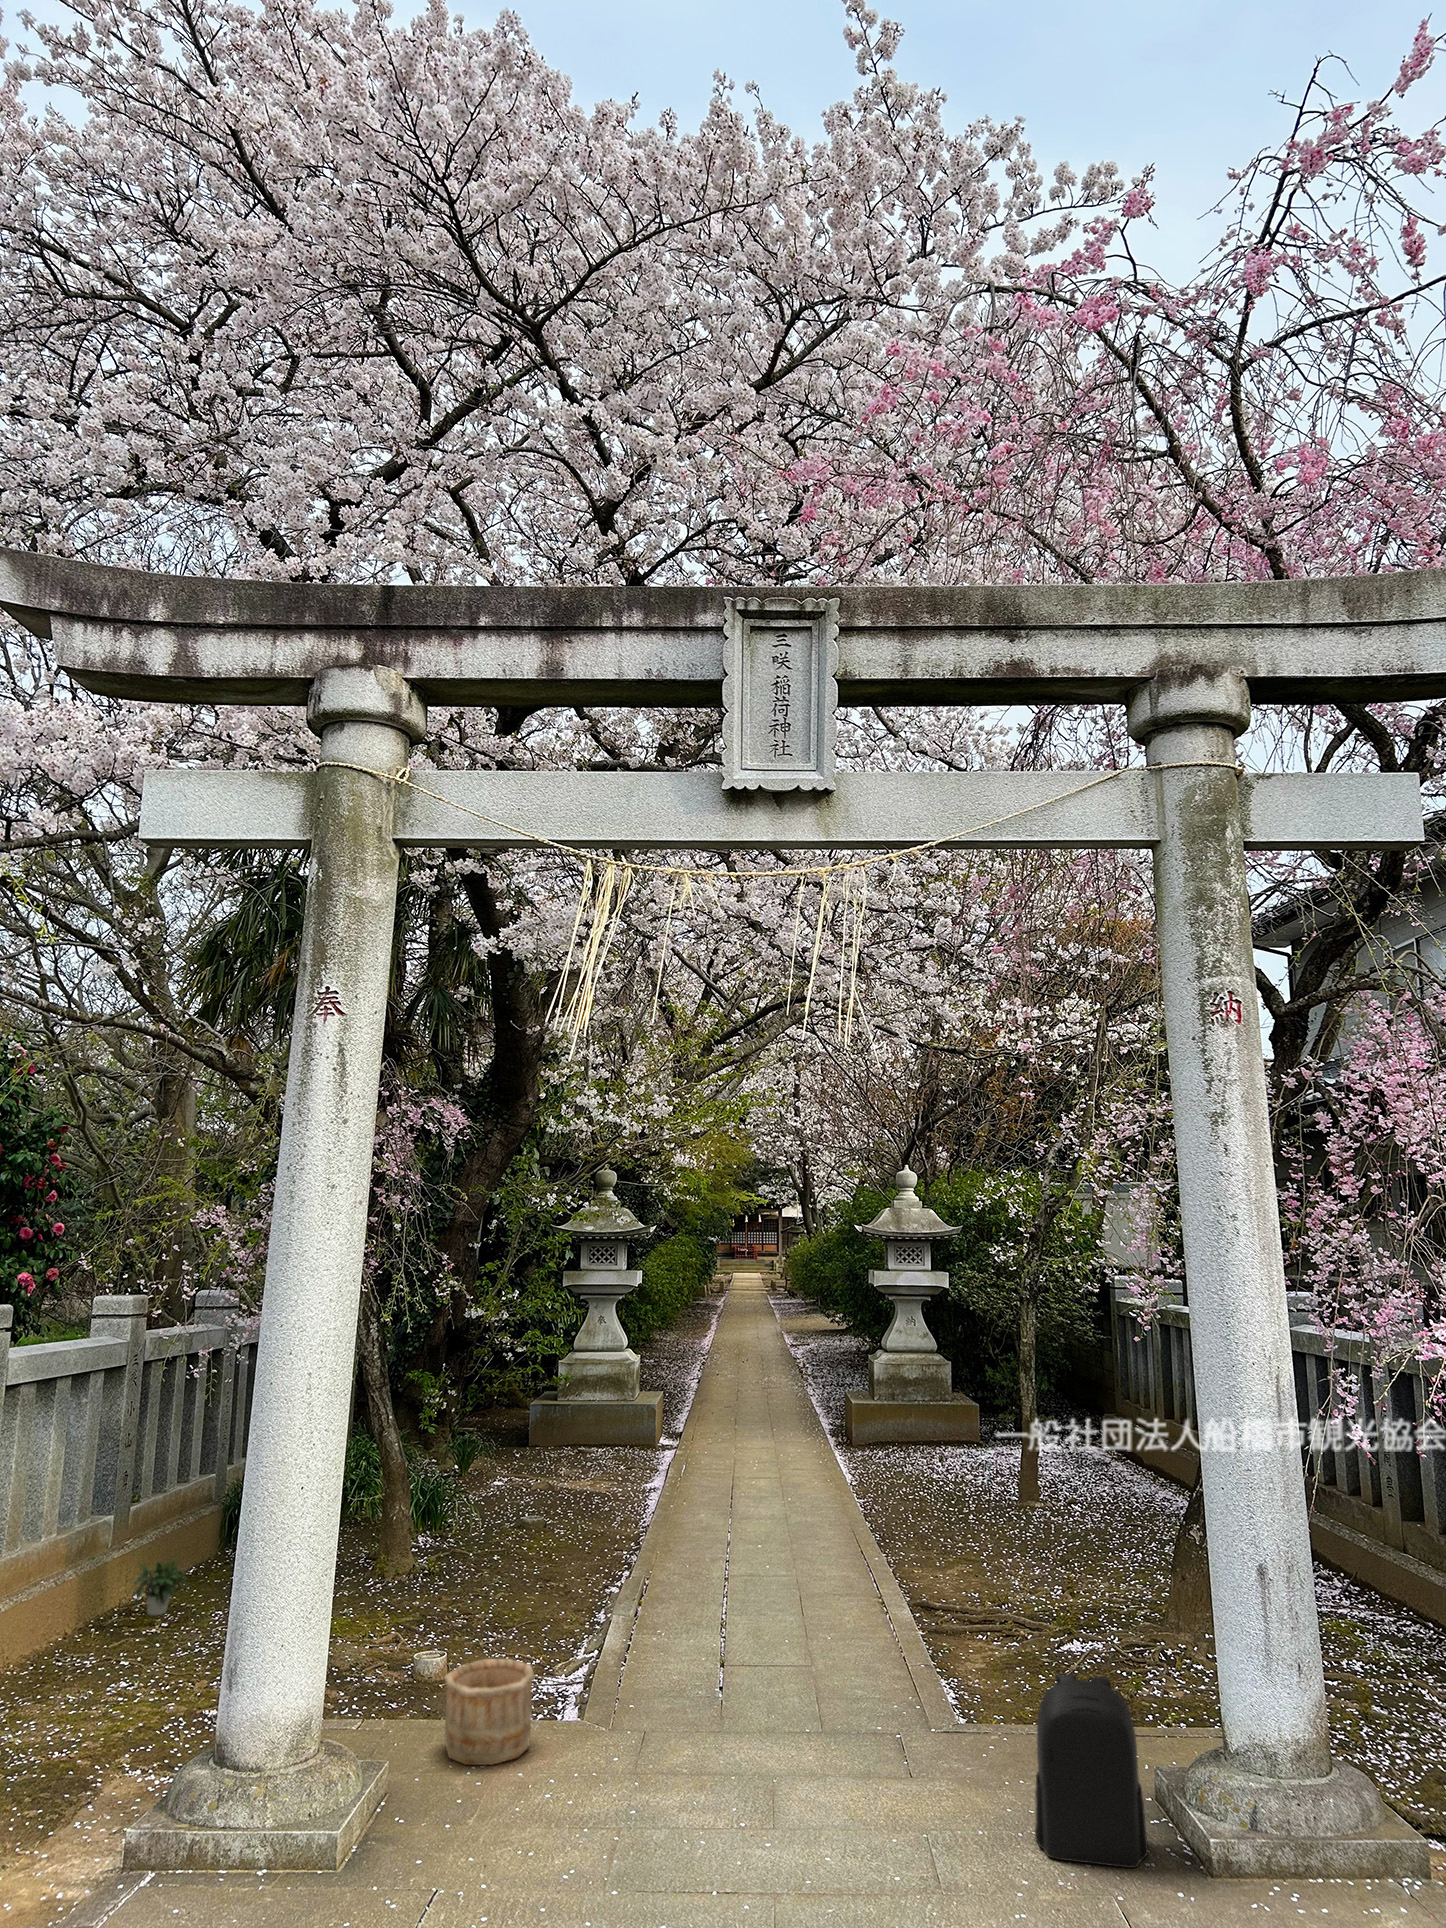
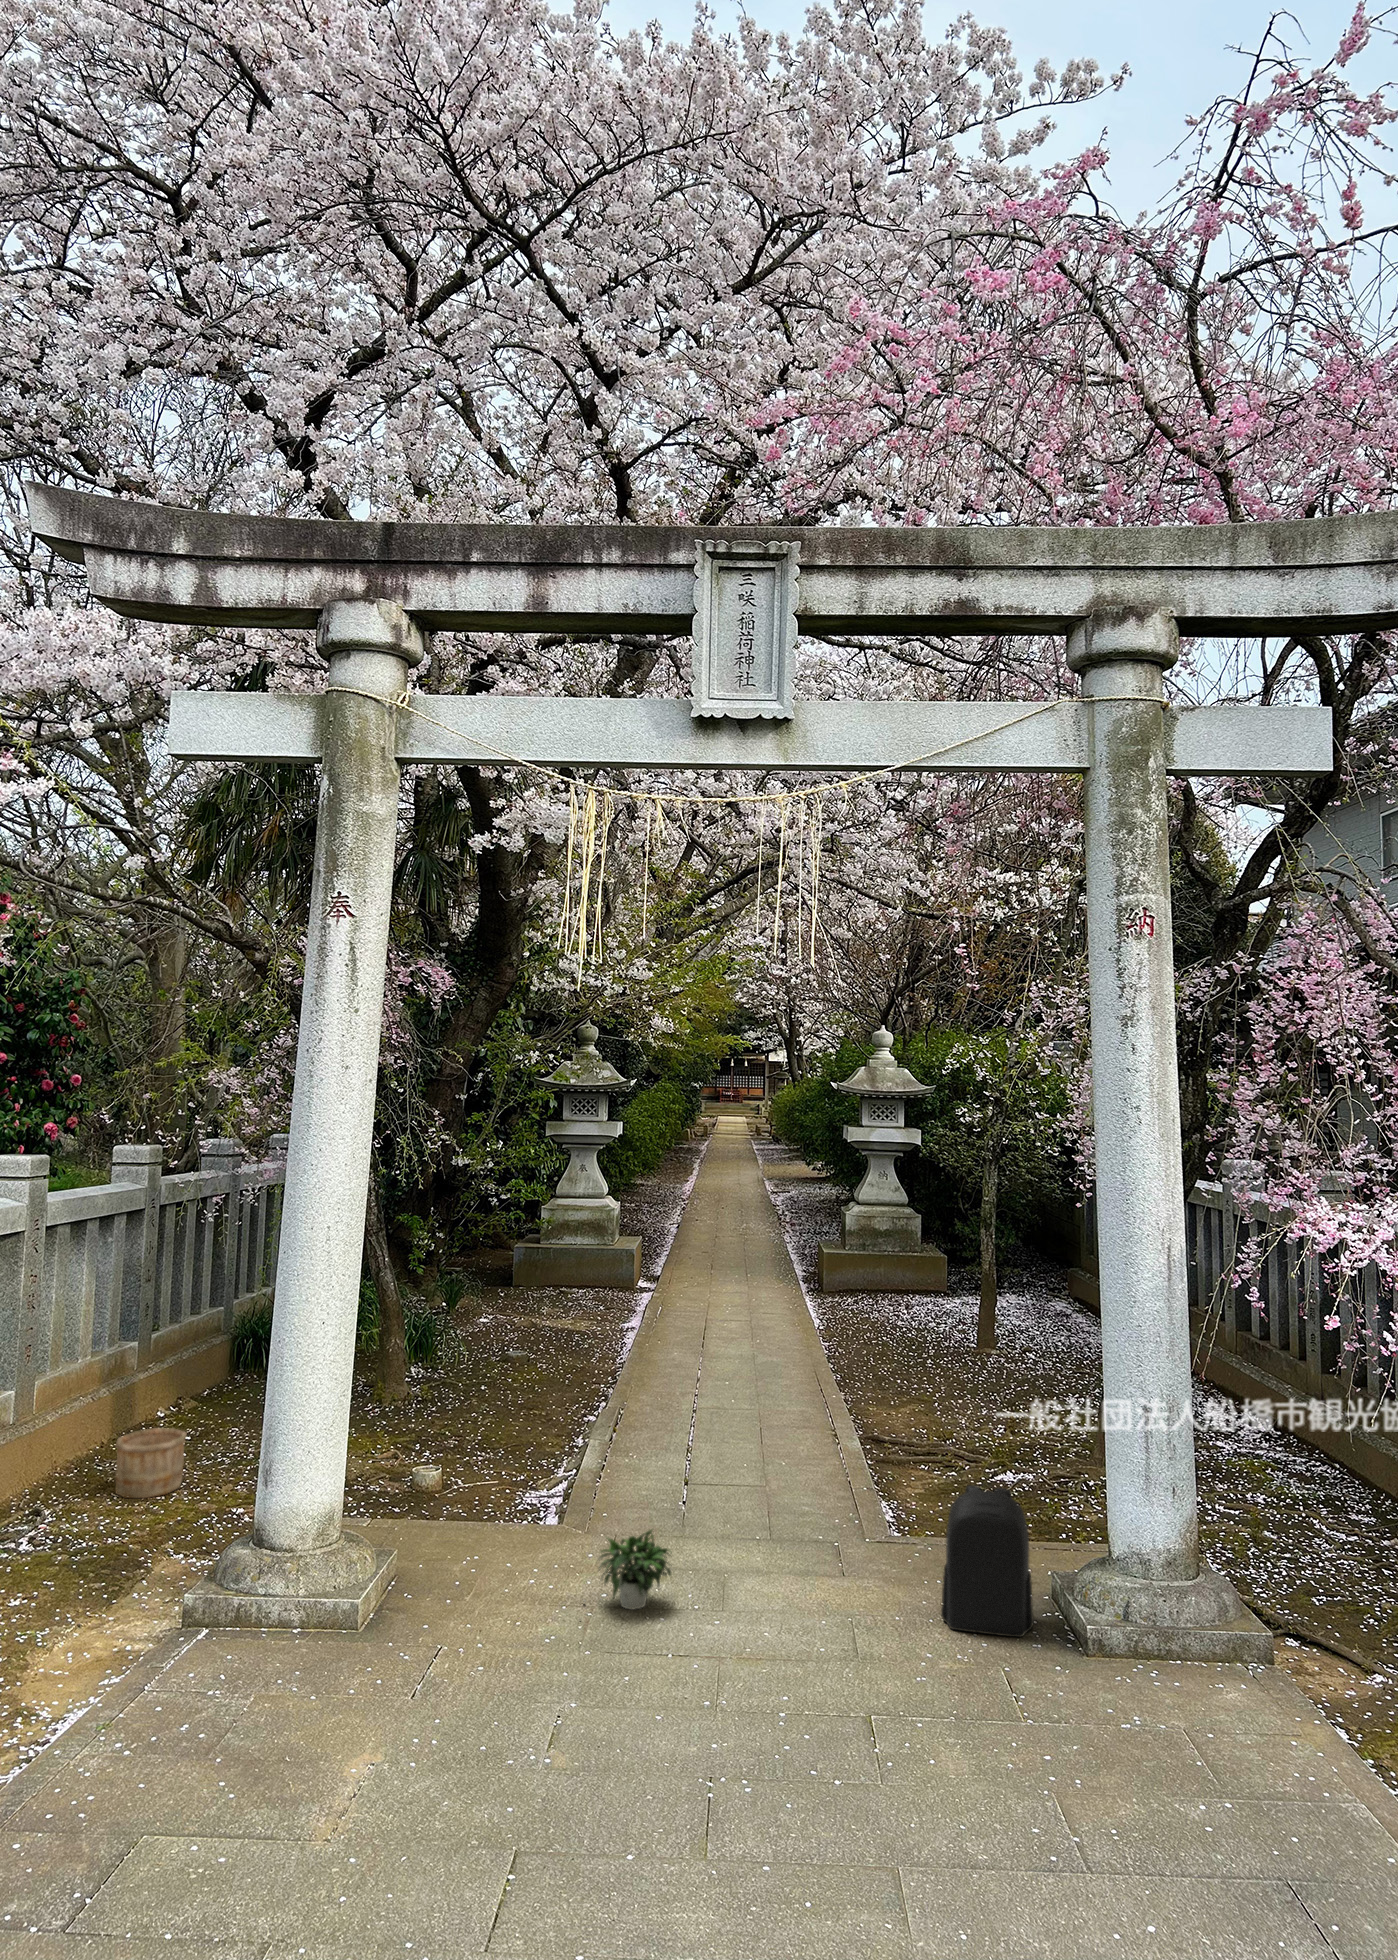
potted plant: present [133,1559,189,1616] -> present [585,1530,672,1609]
wooden bucket: present [445,1659,535,1765] -> present [116,1428,186,1498]

